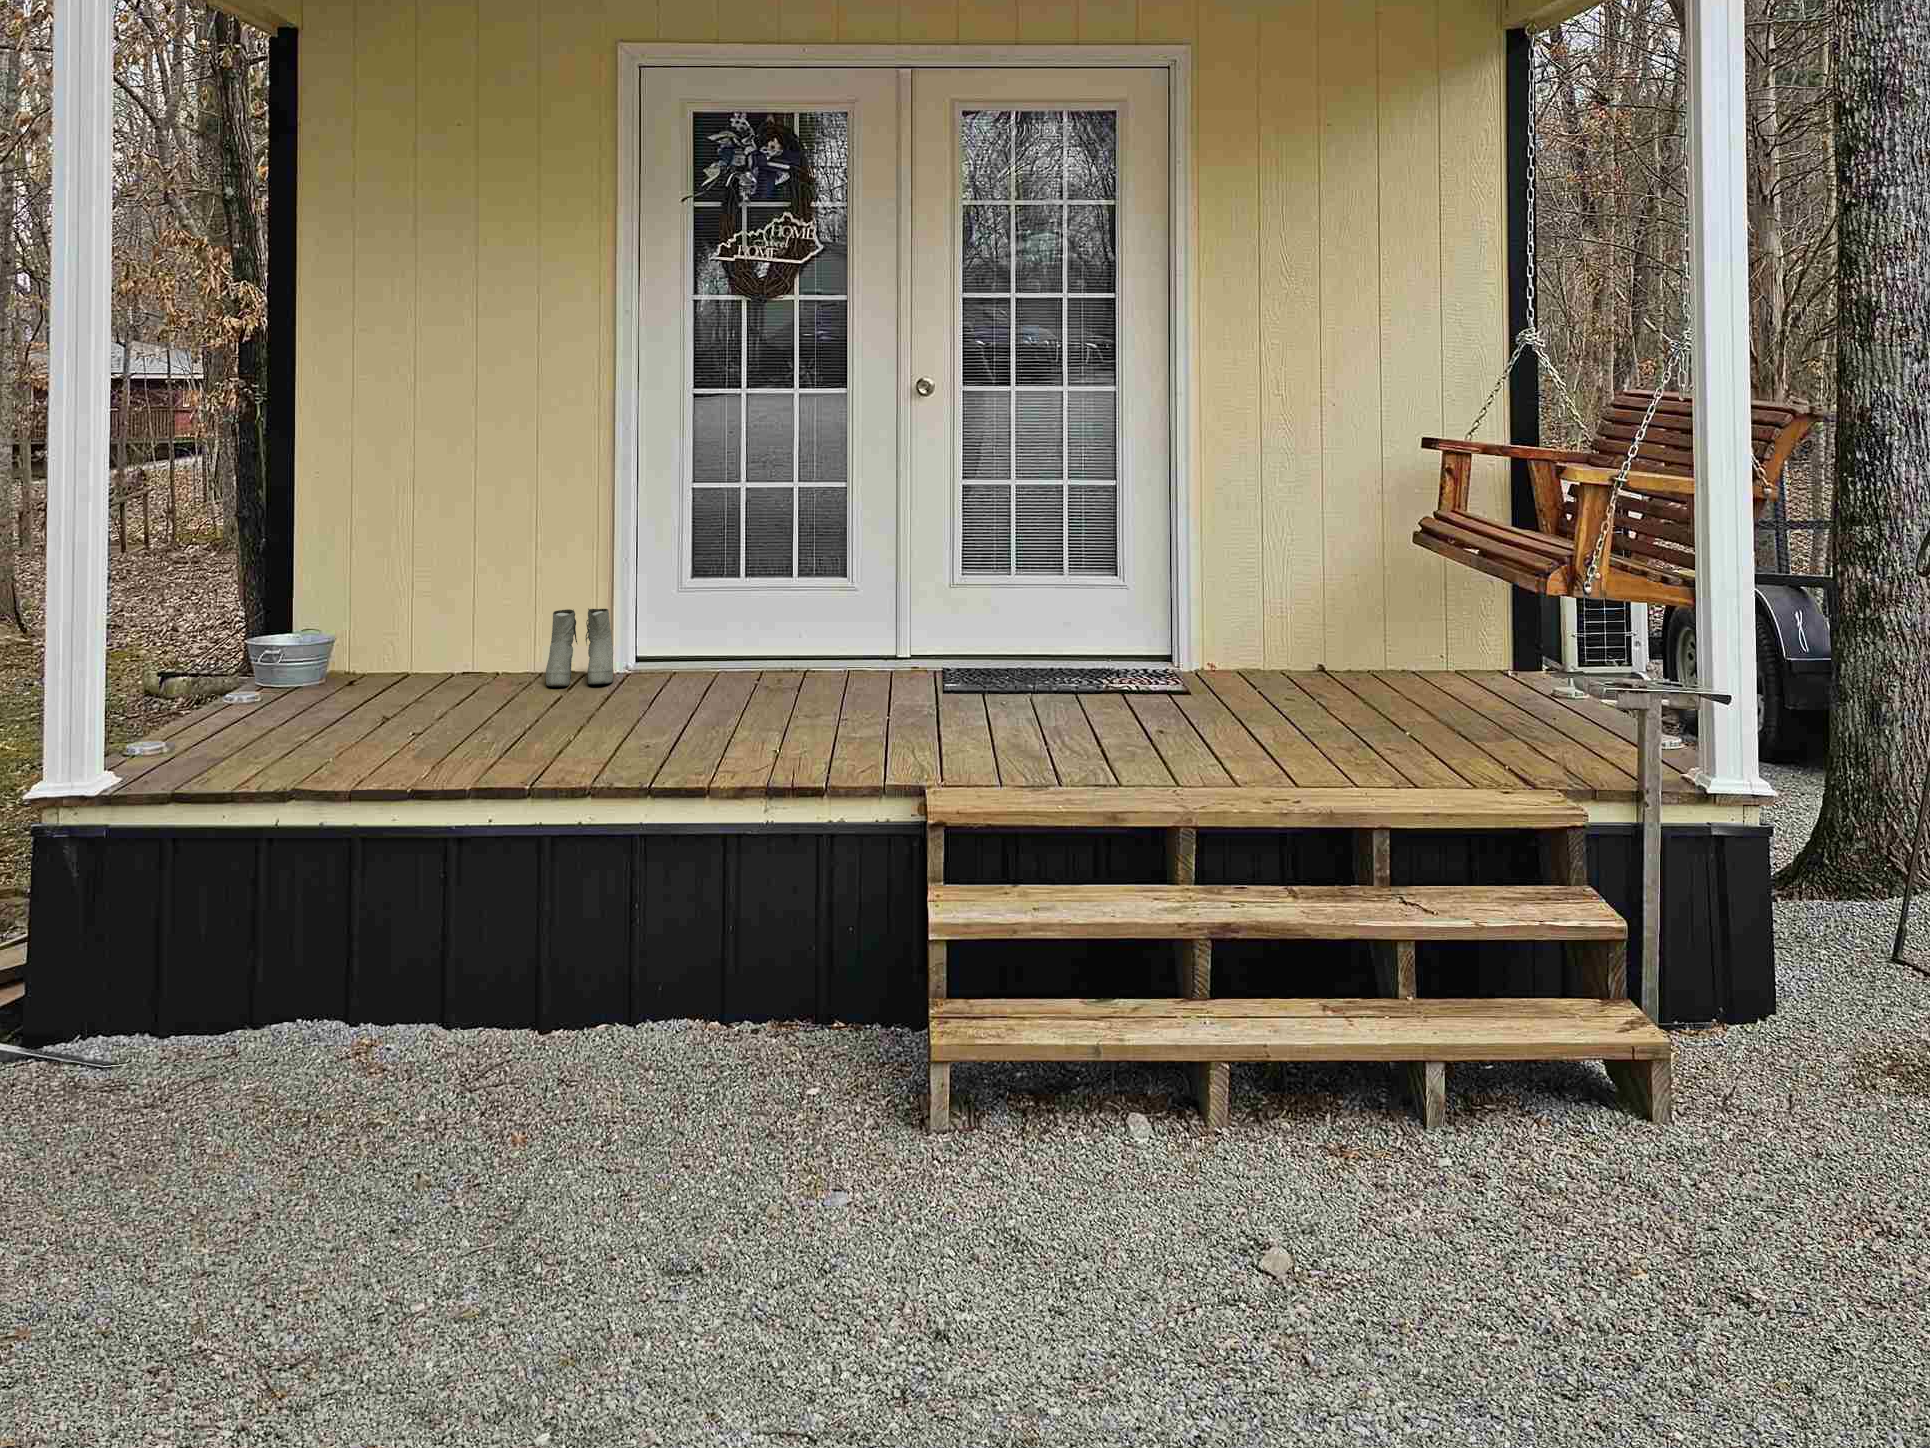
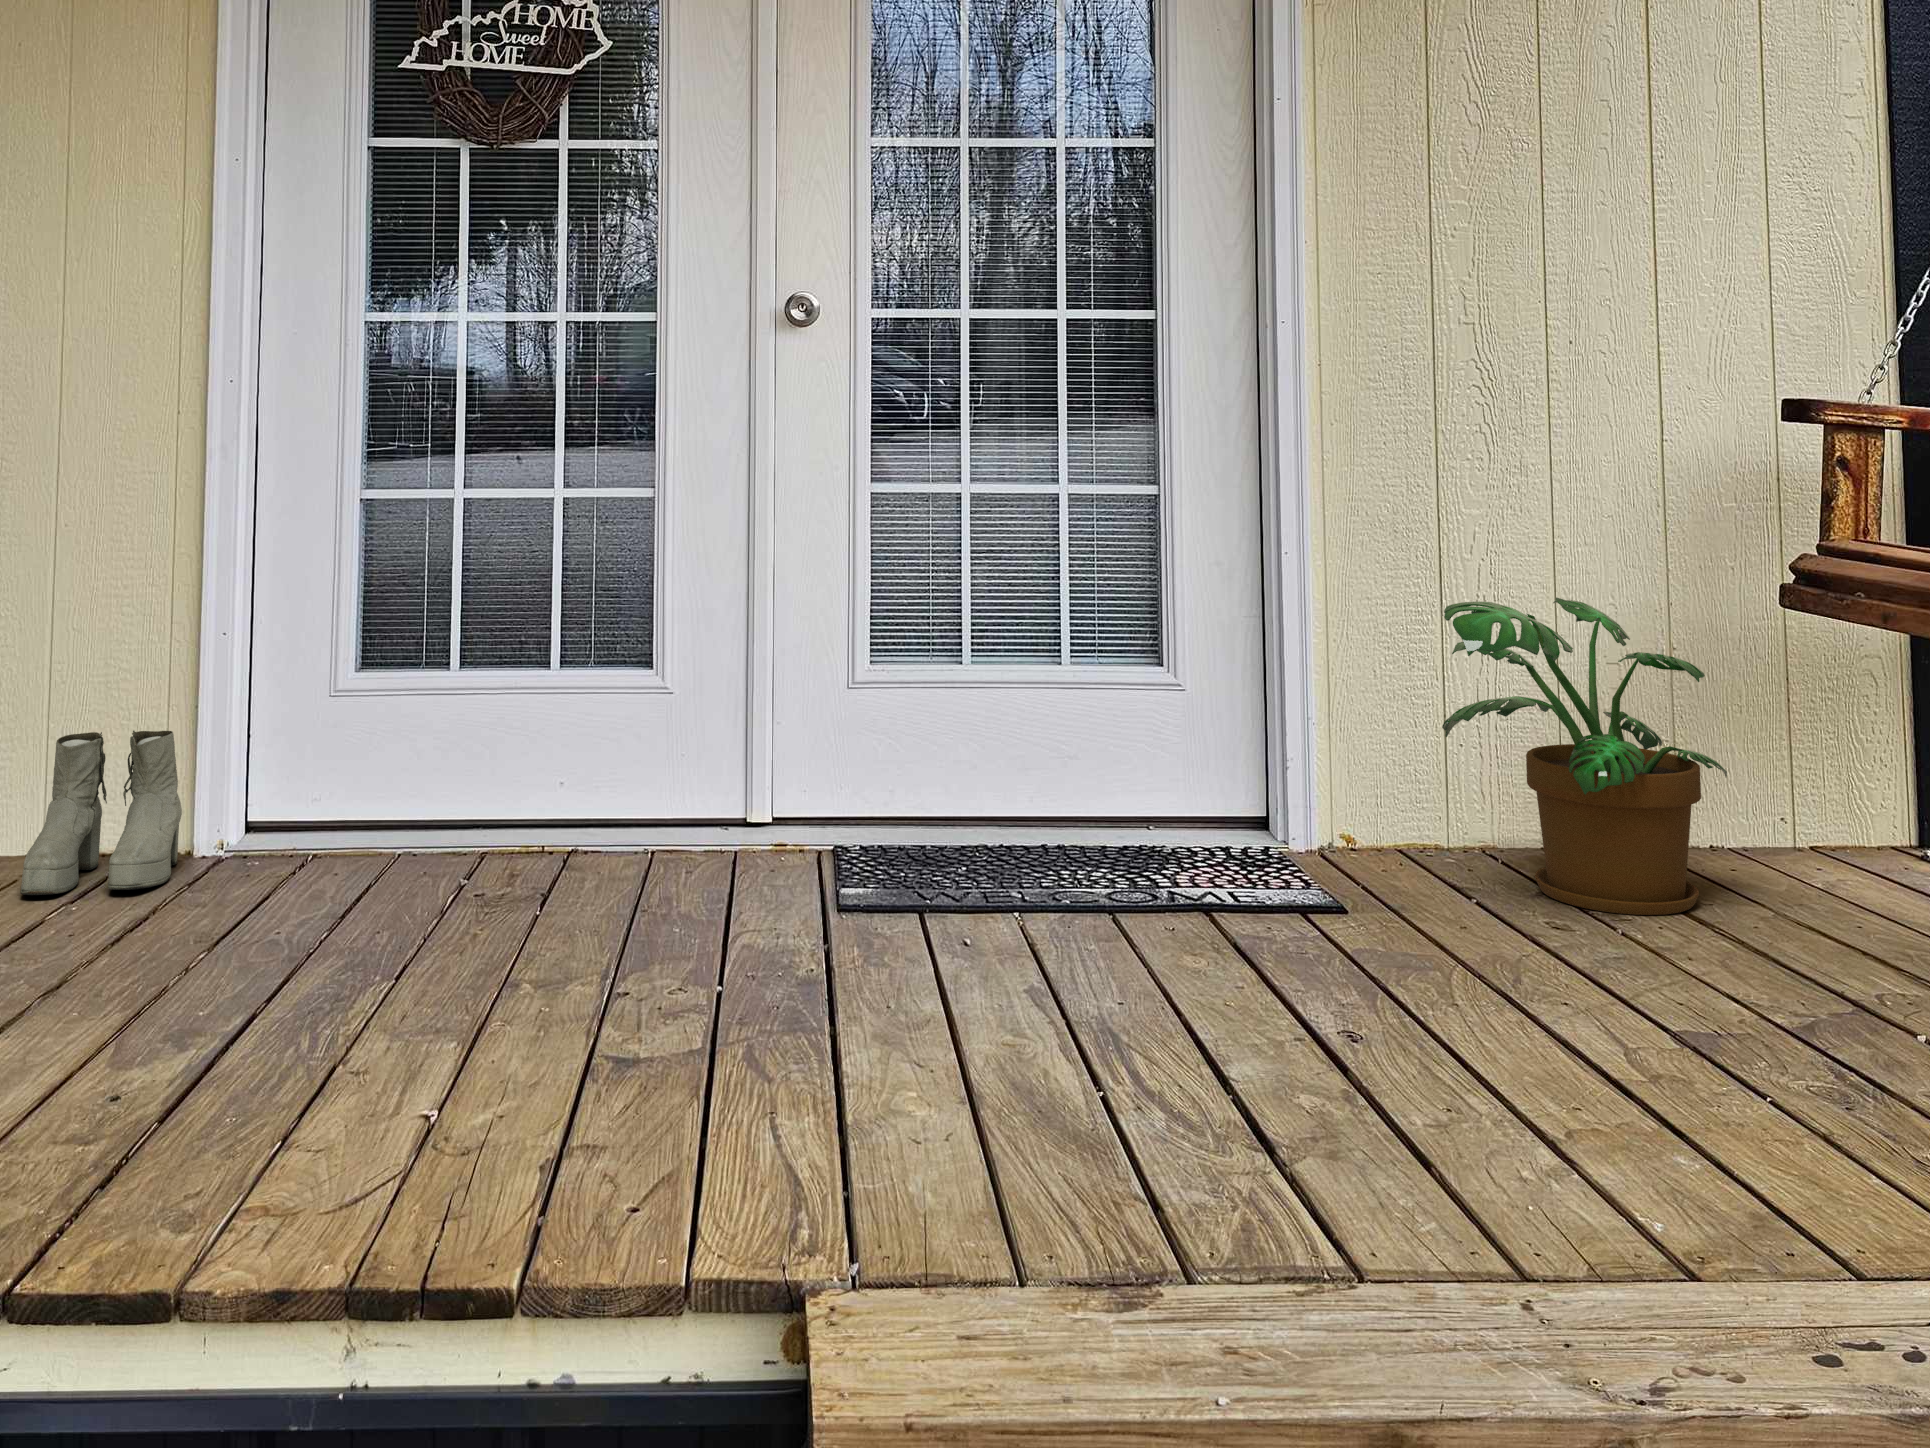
potted plant: none [1235,540,1379,692] -> present [1442,597,1727,915]

